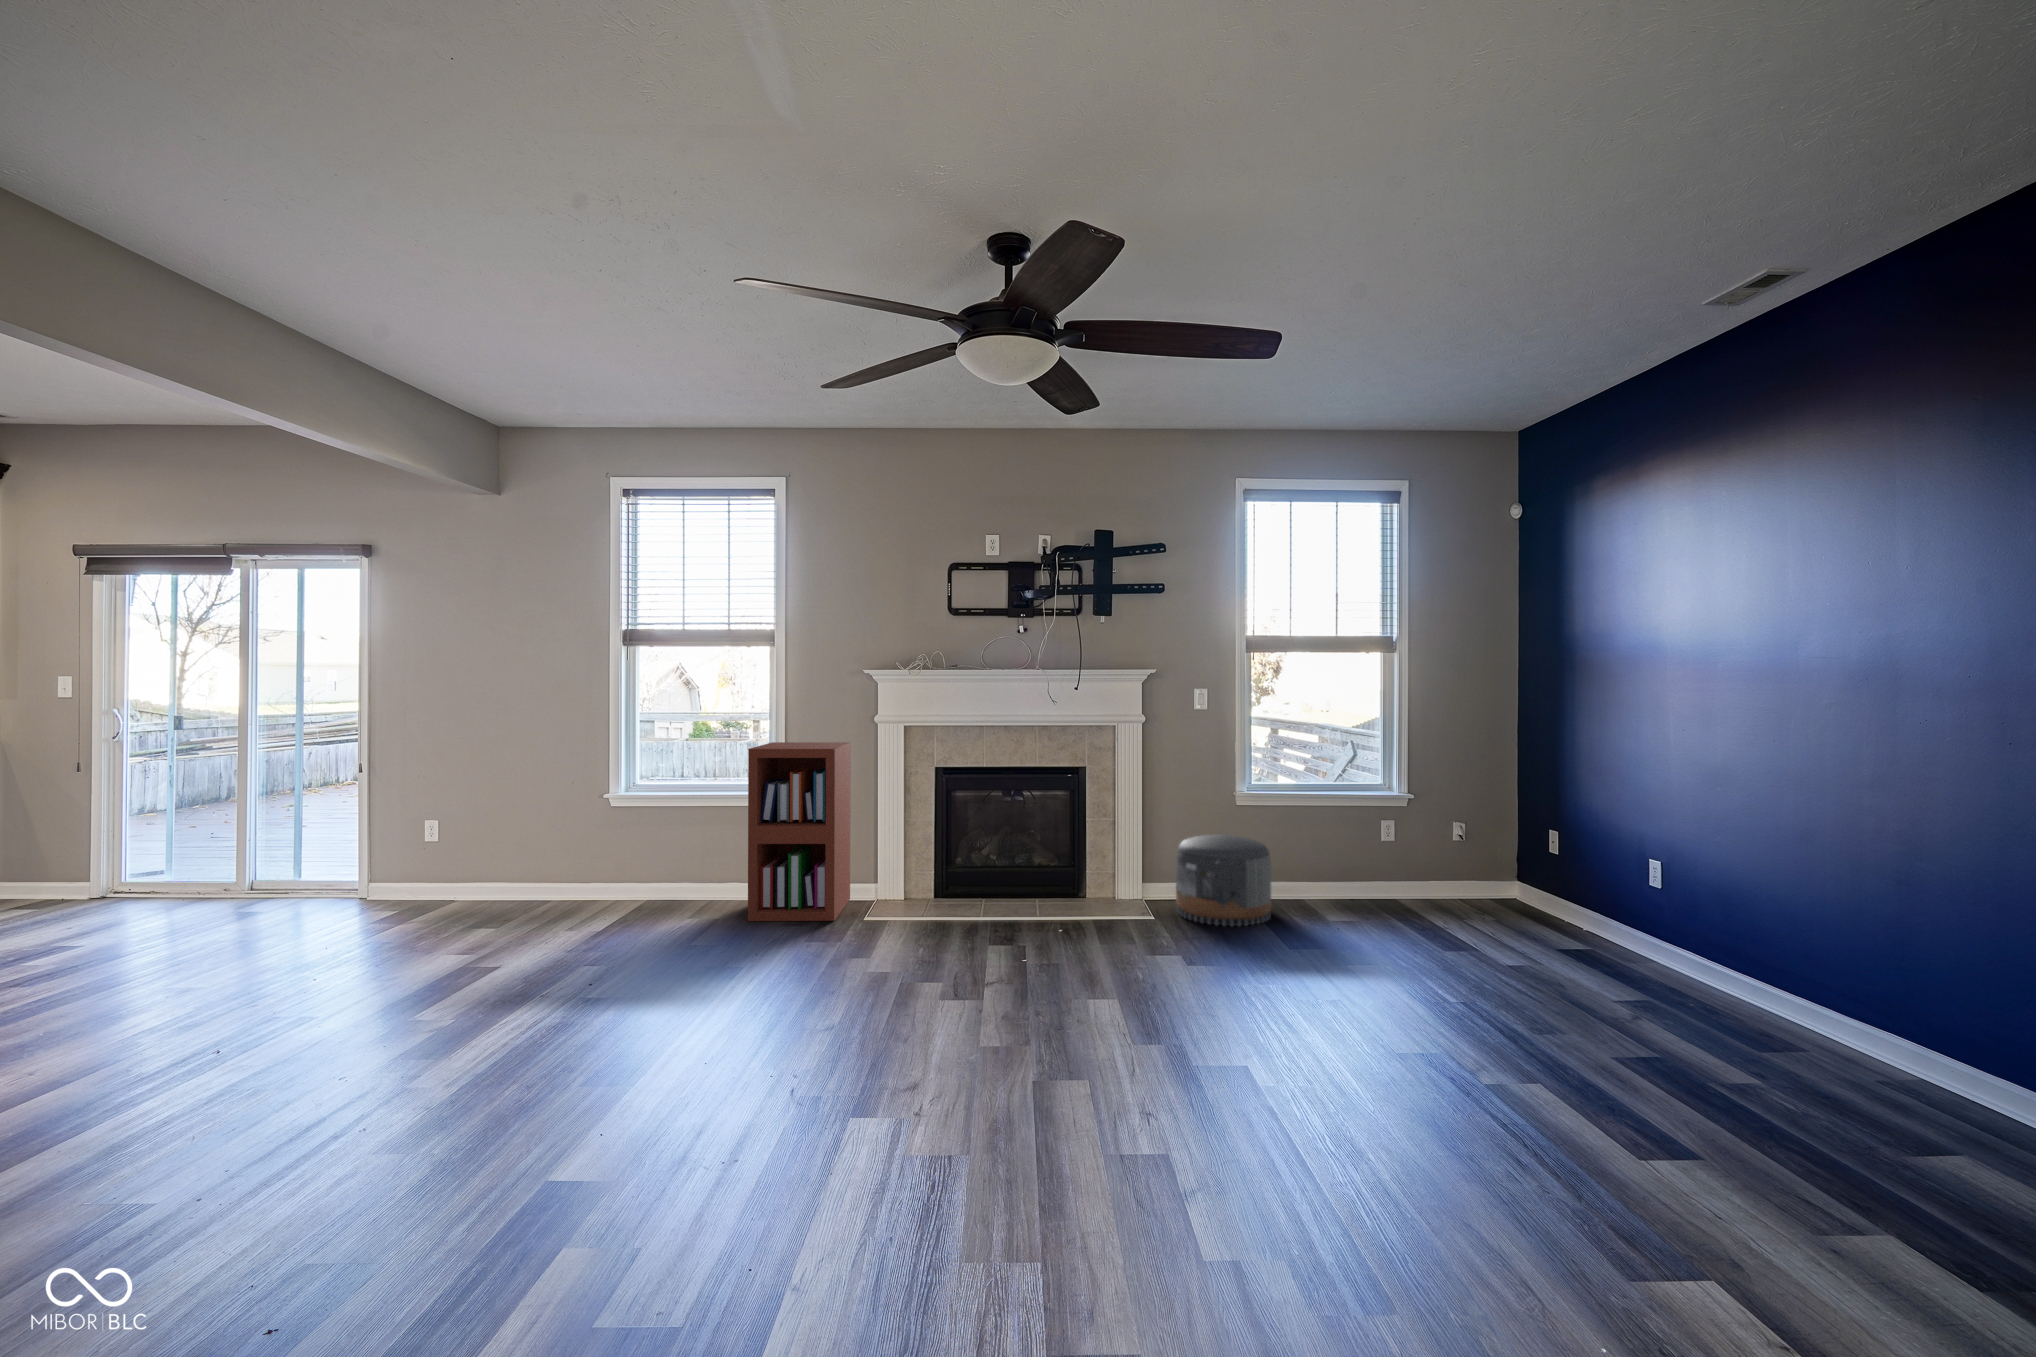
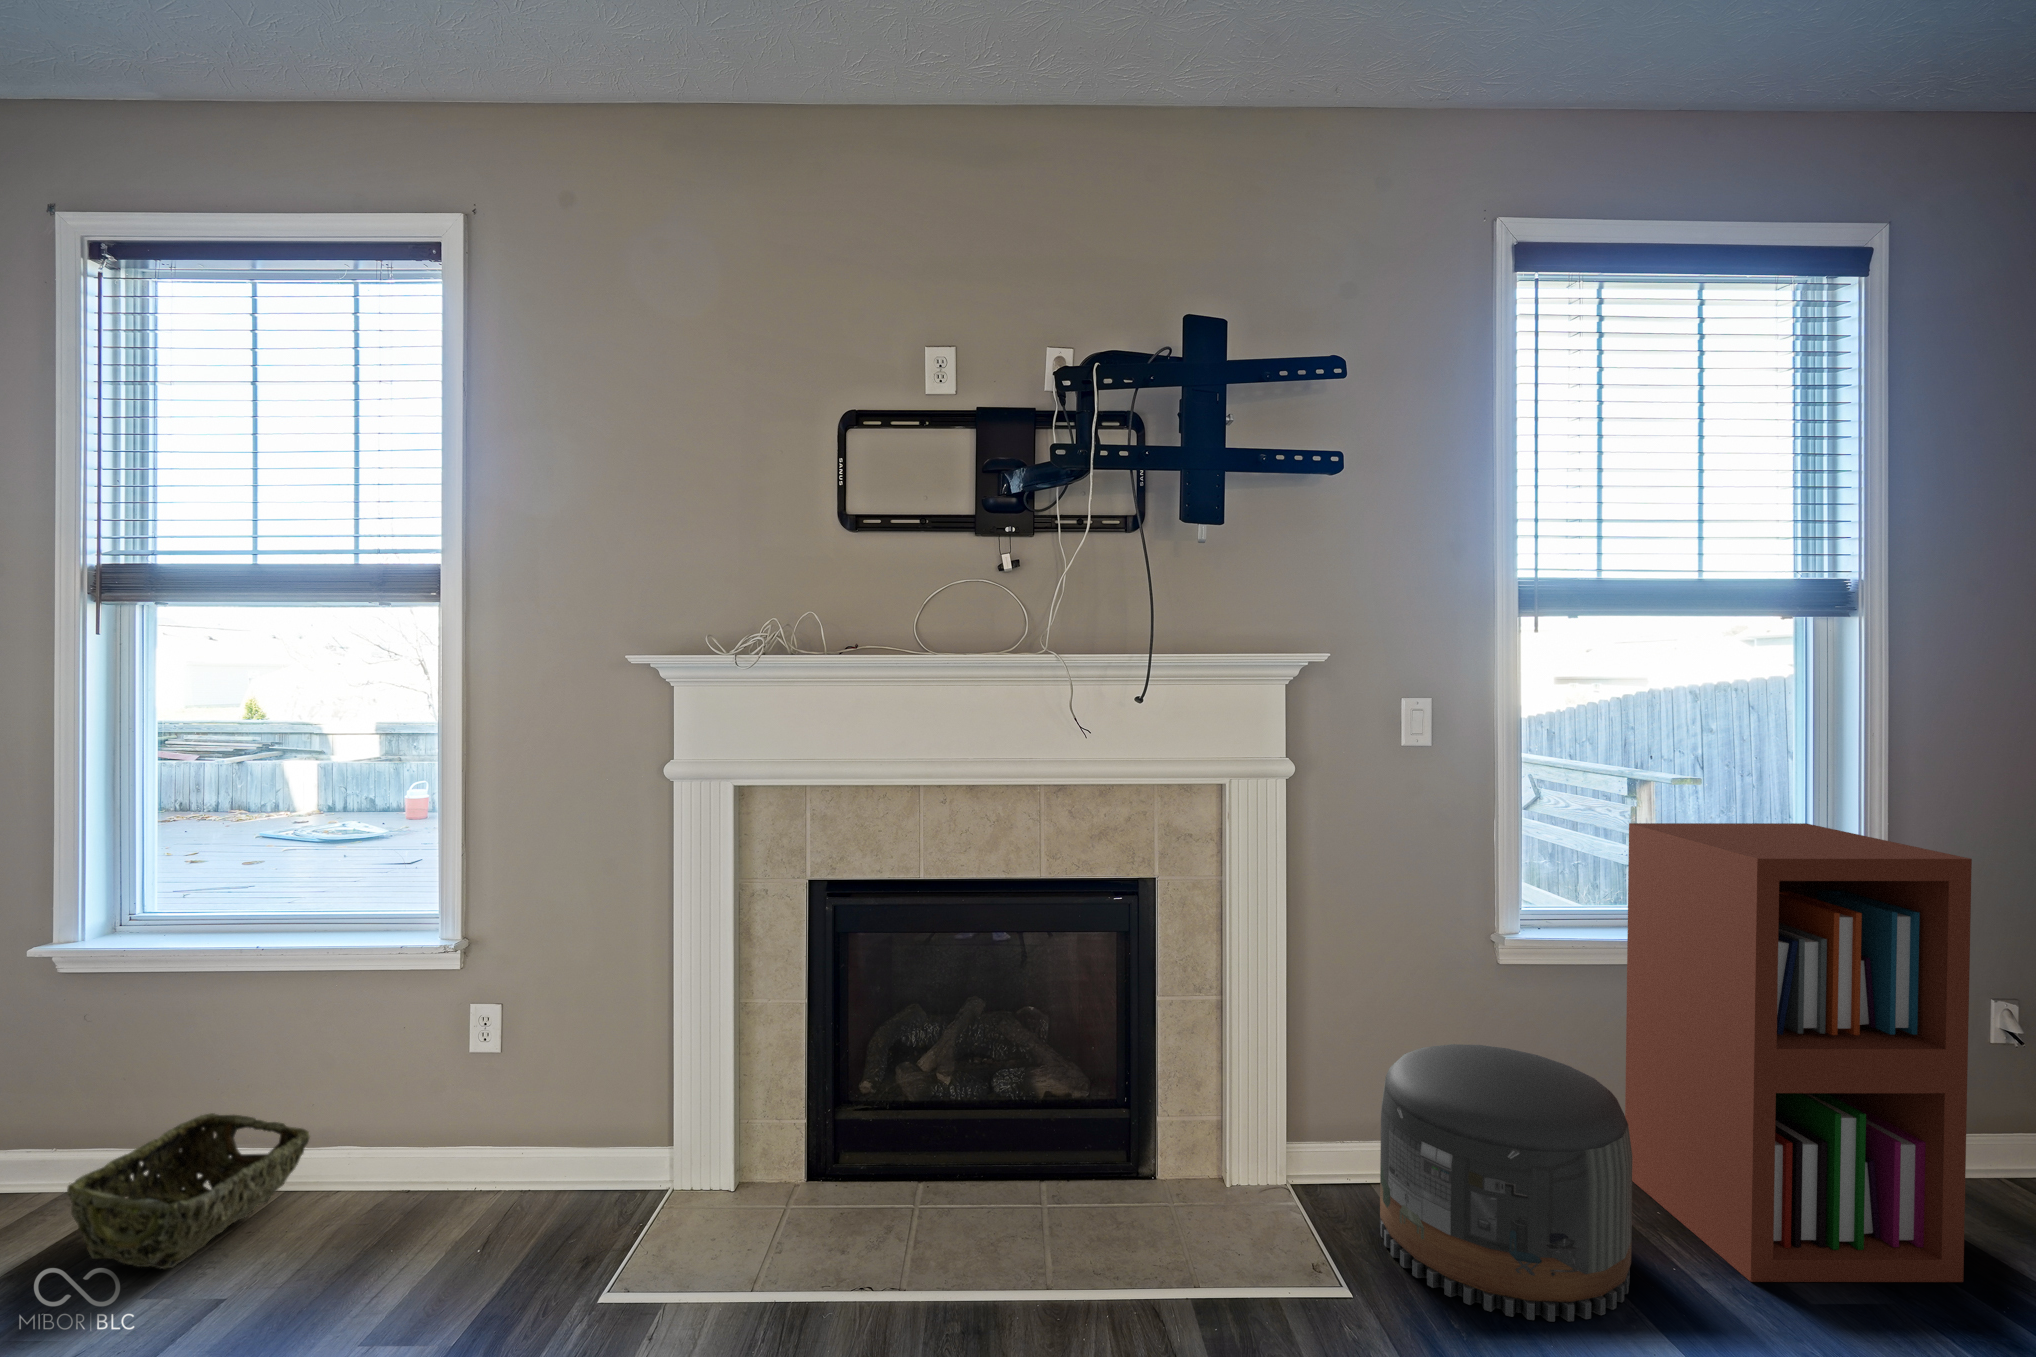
bookshelf: present [748,742,851,921] -> present [1625,823,1972,1282]
woven basket: none [647,866,722,915] -> present [67,1113,310,1268]

